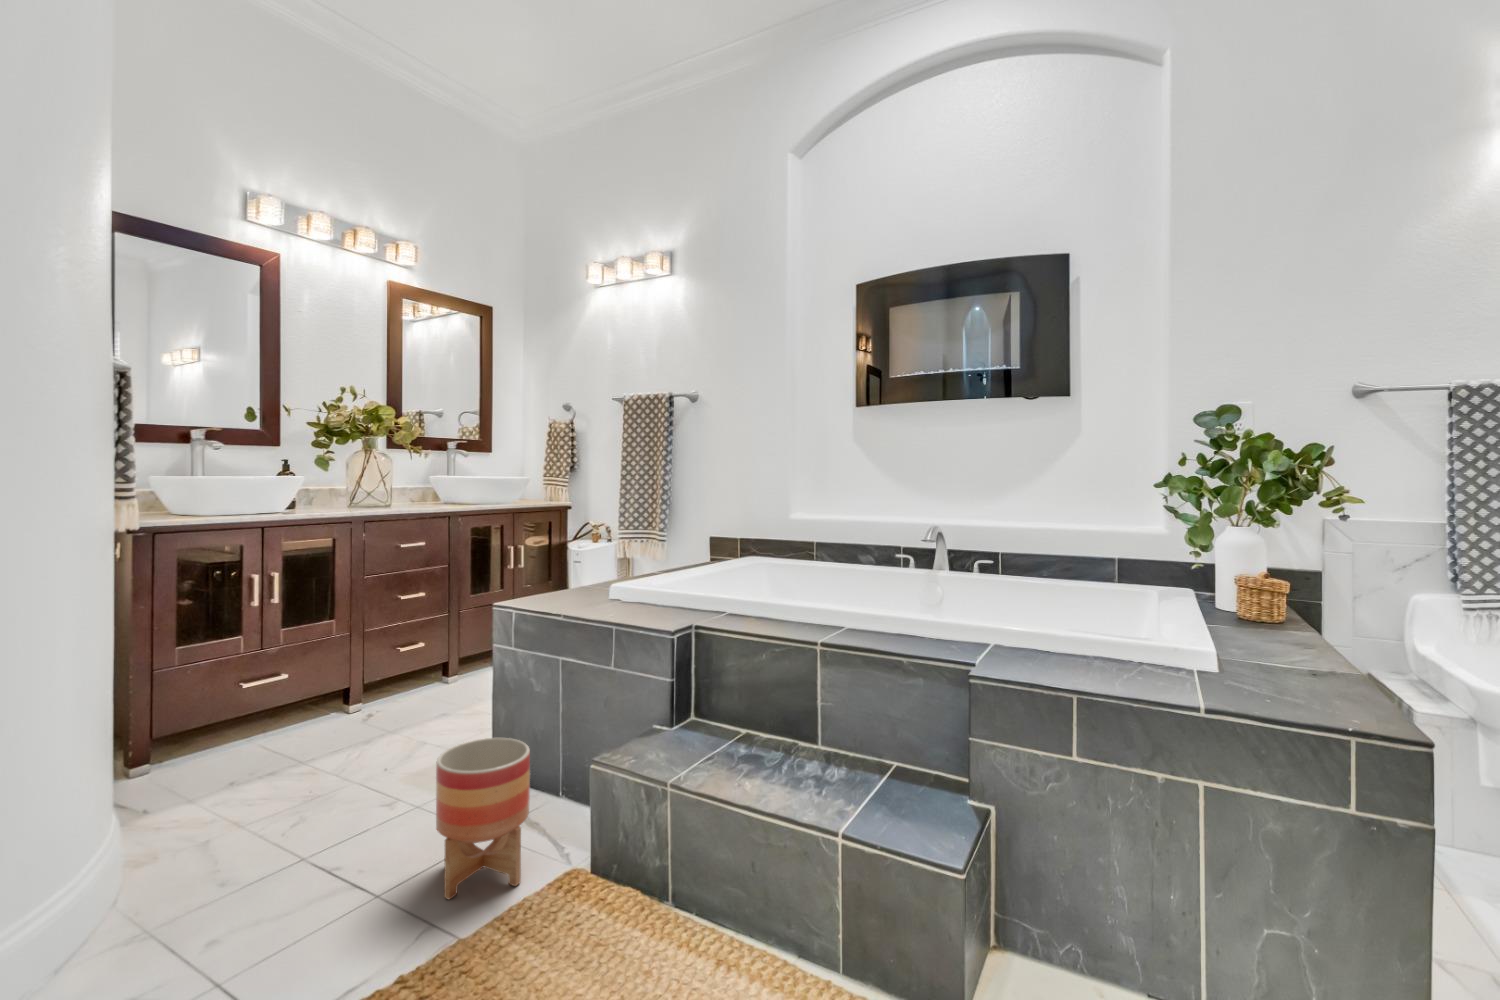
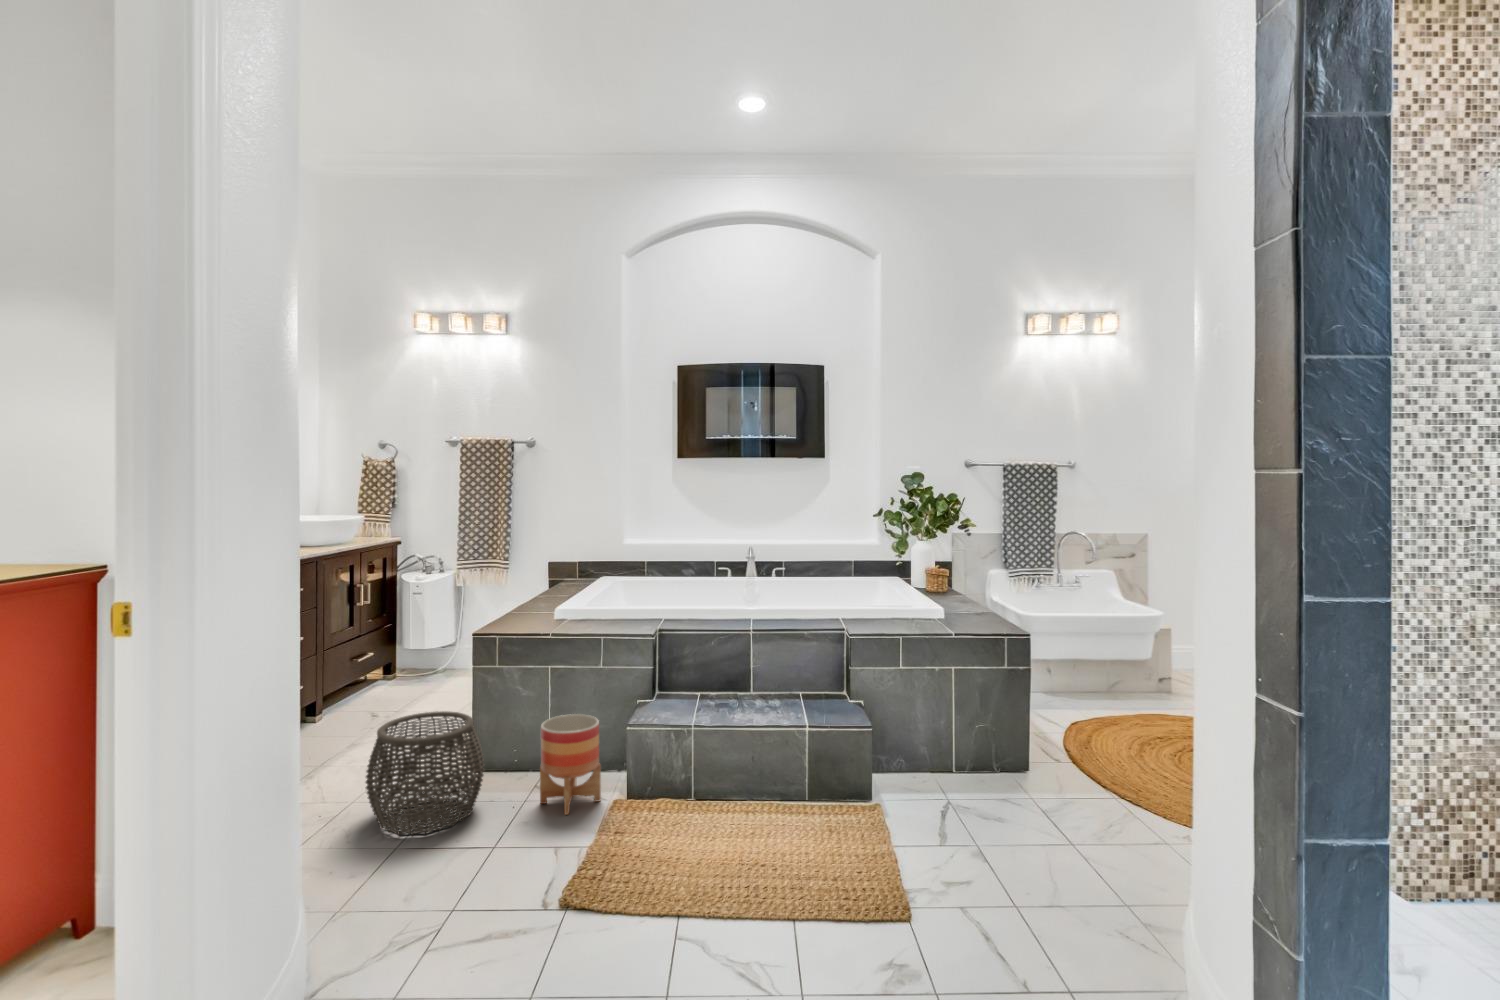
woven basket: none [228,700,406,874] -> present [366,711,484,835]

